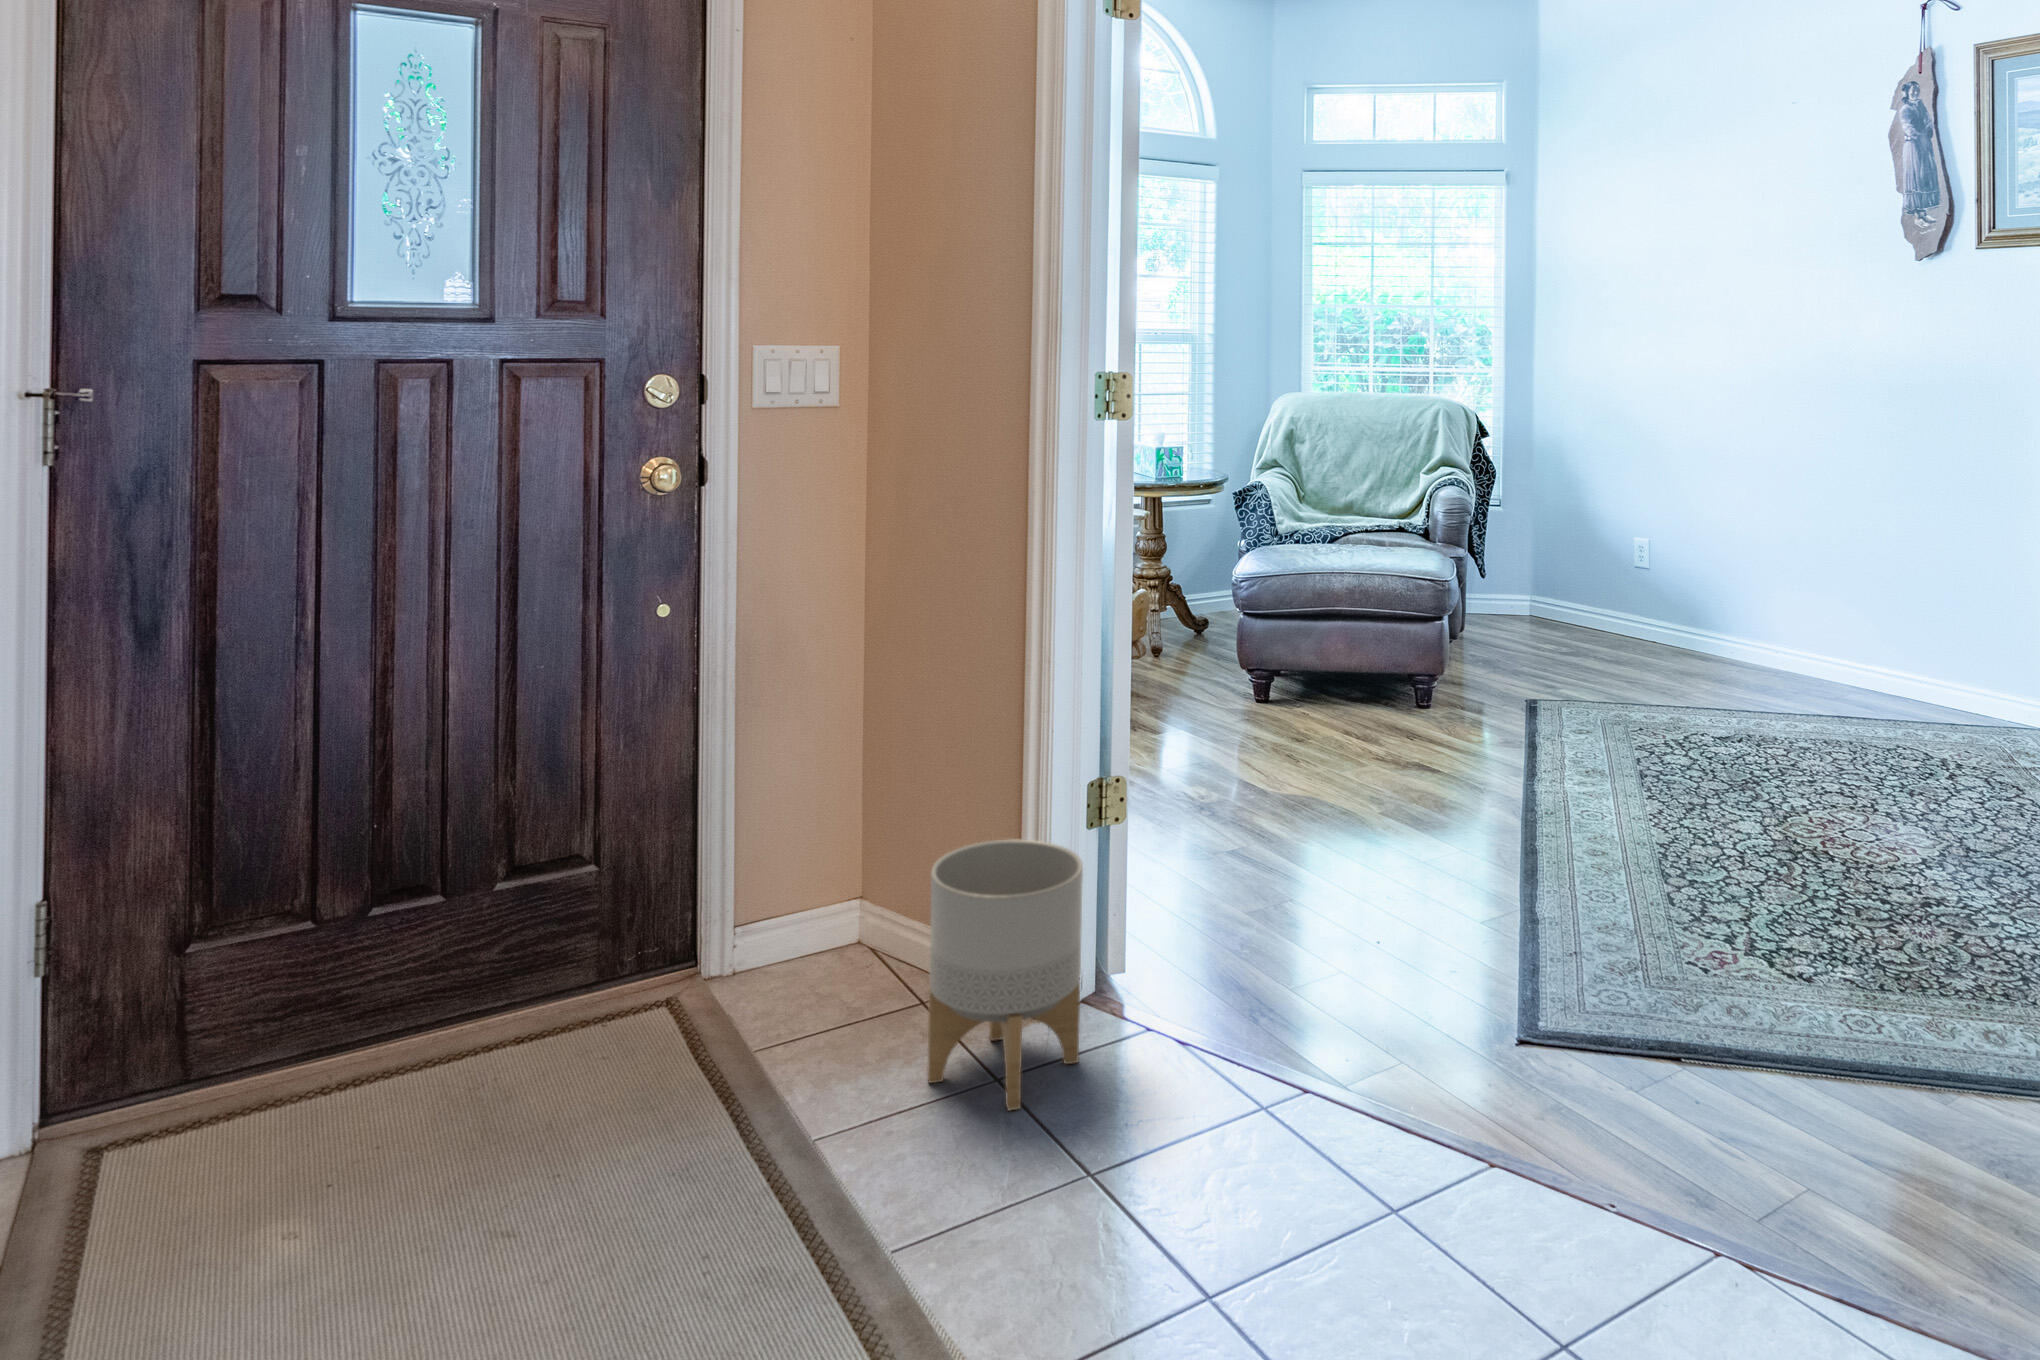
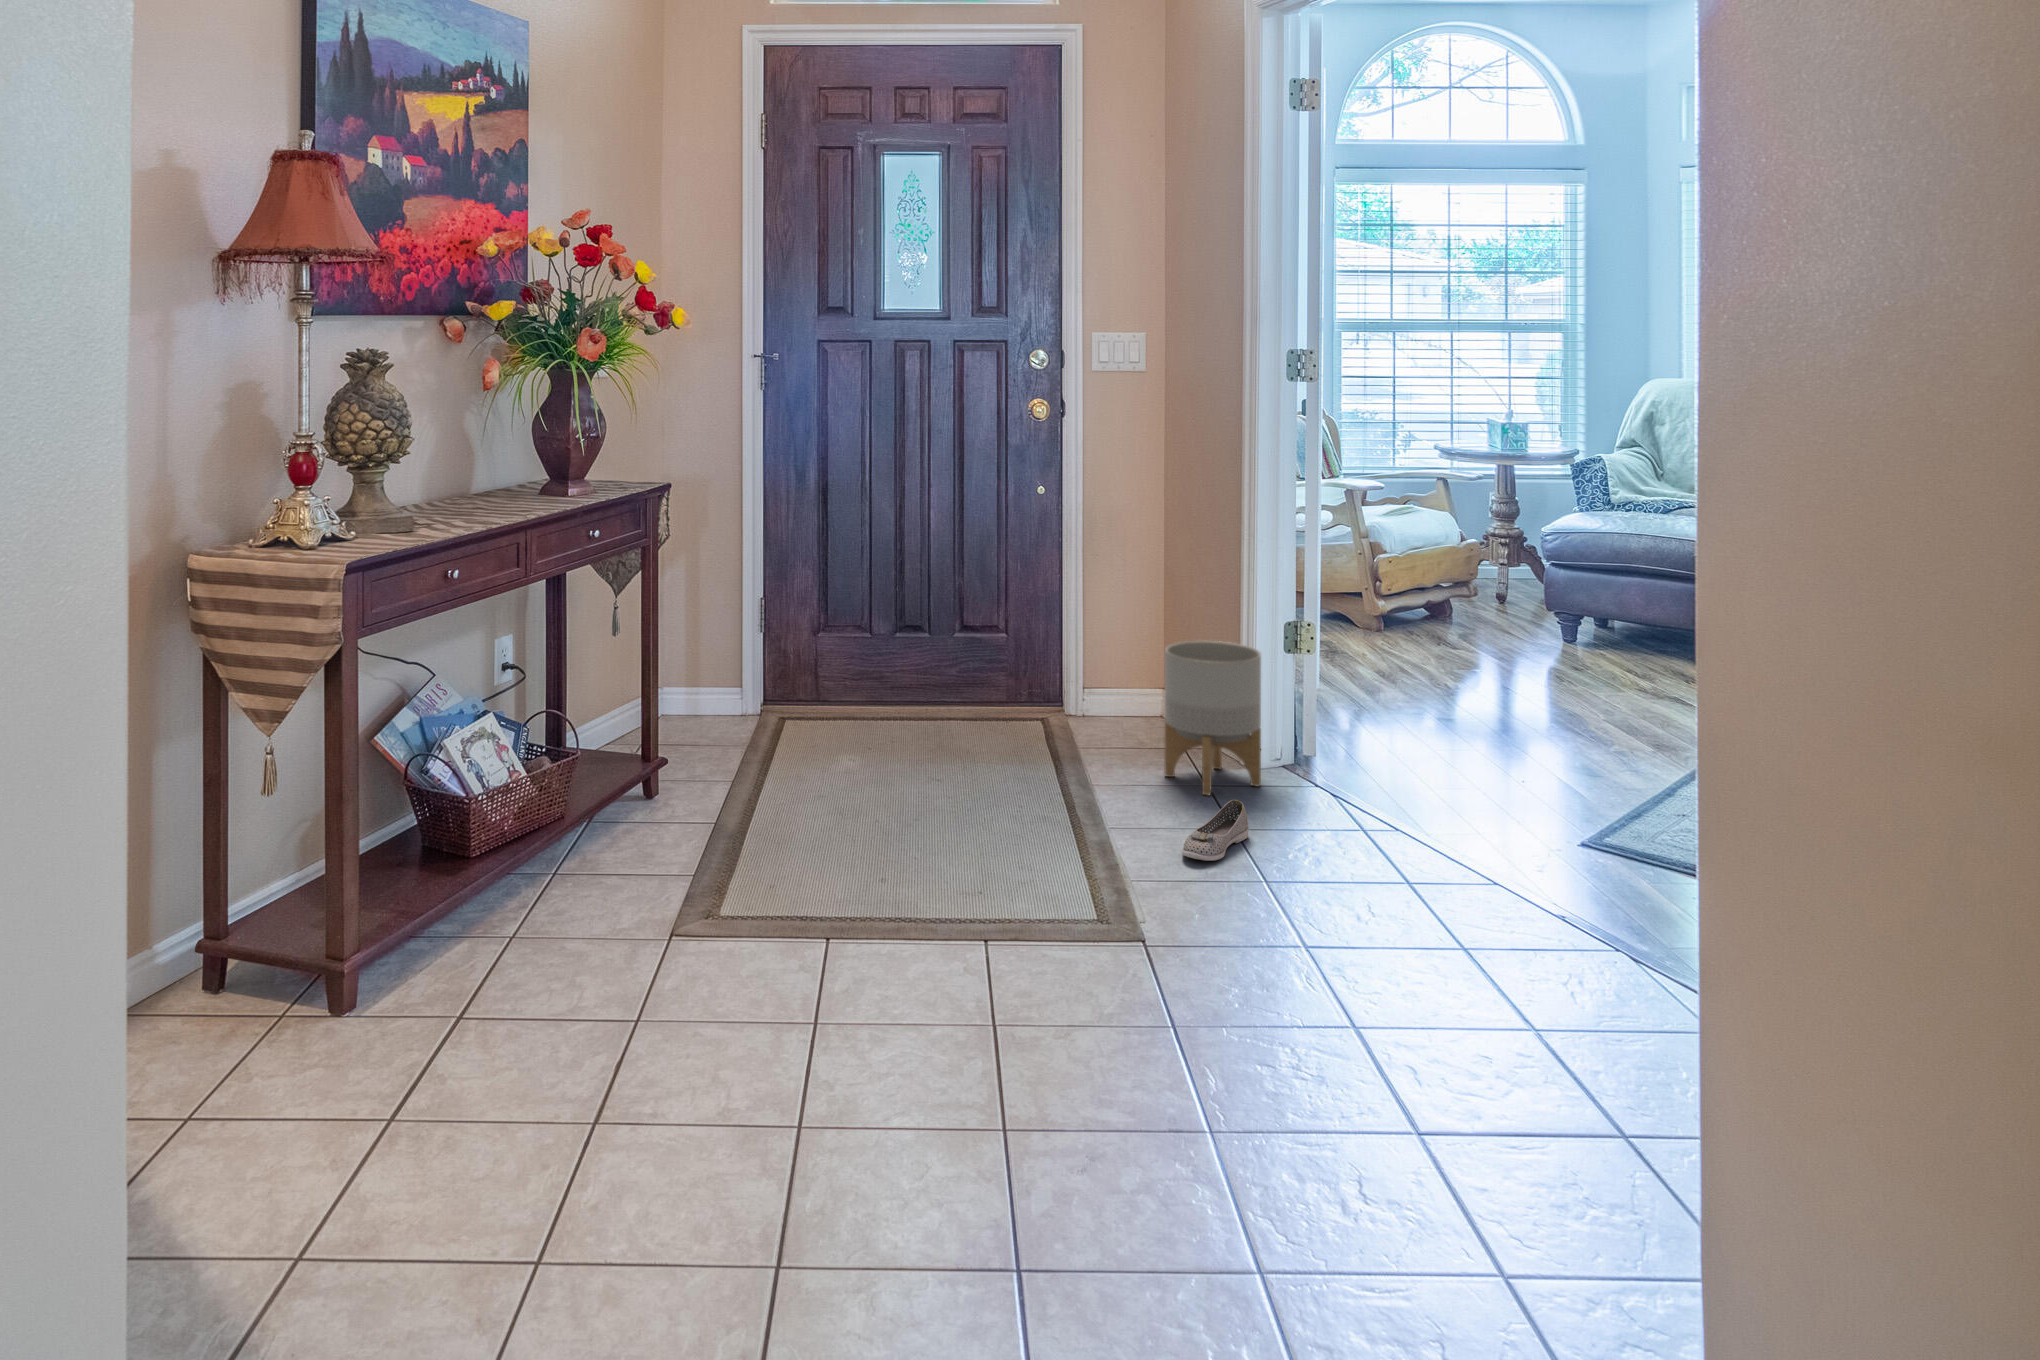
shoe: none [1056,1138,1132,1295] -> present [1182,800,1249,861]

